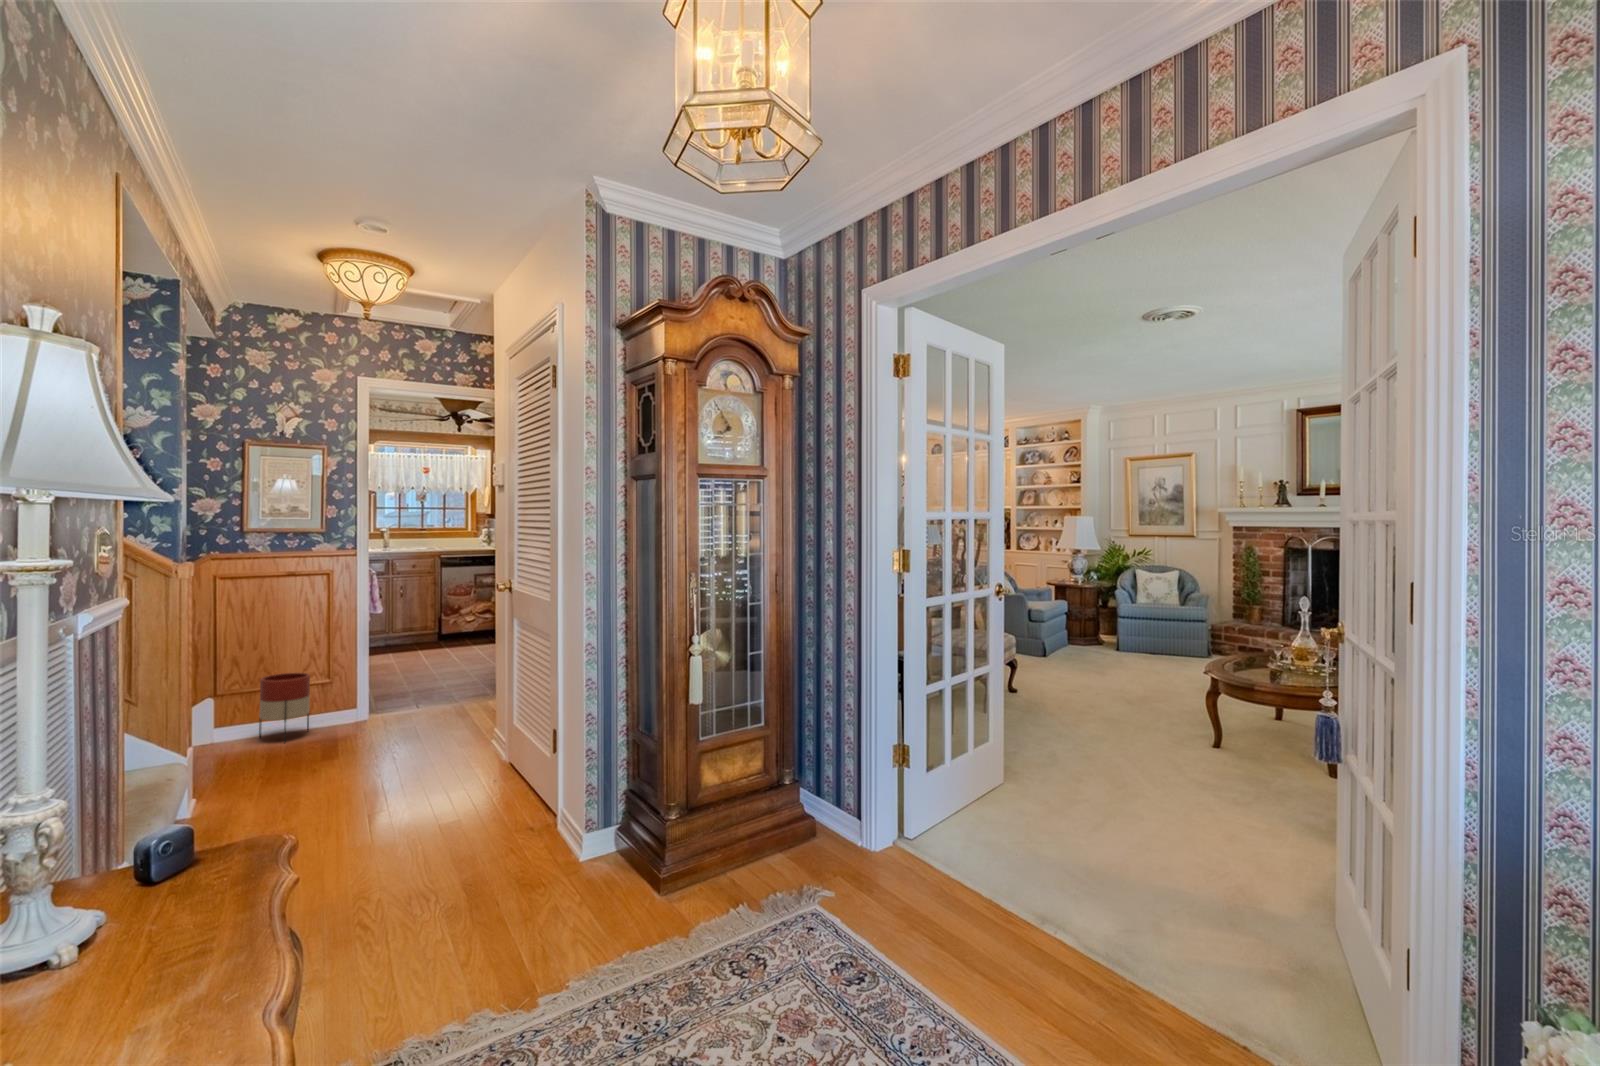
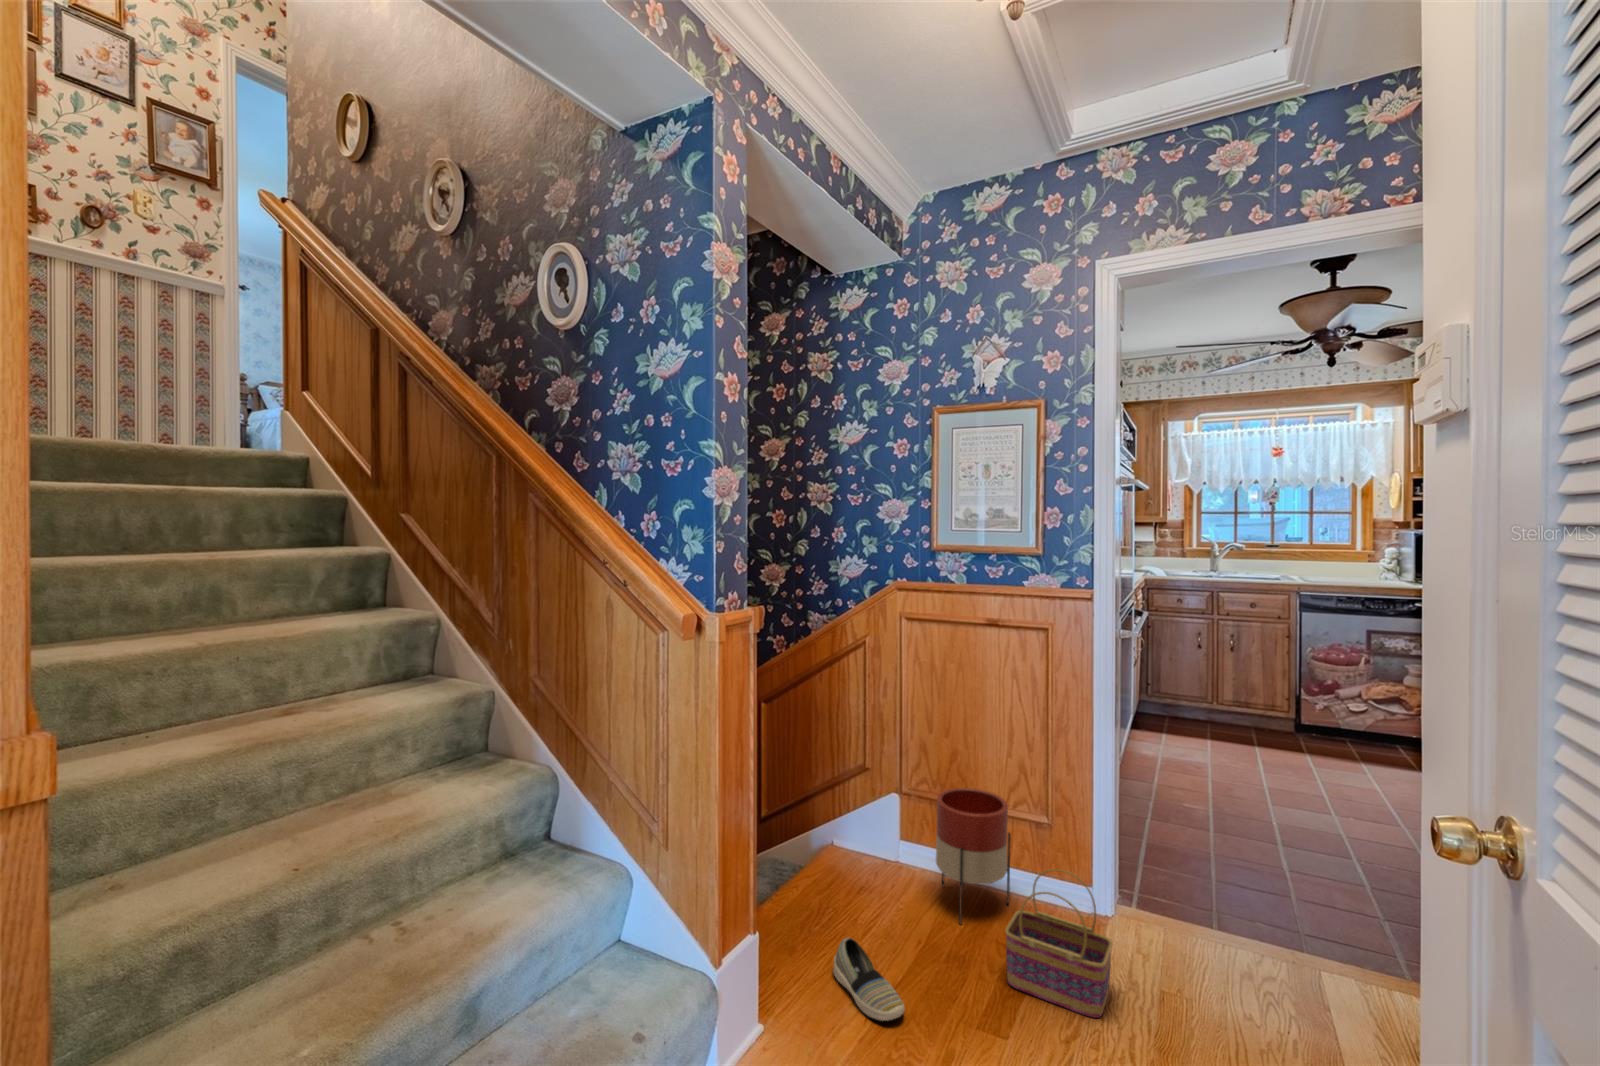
basket: none [327,686,382,747] -> present [1005,869,1113,1018]
shoe: none [221,752,283,774] -> present [833,938,904,1021]

